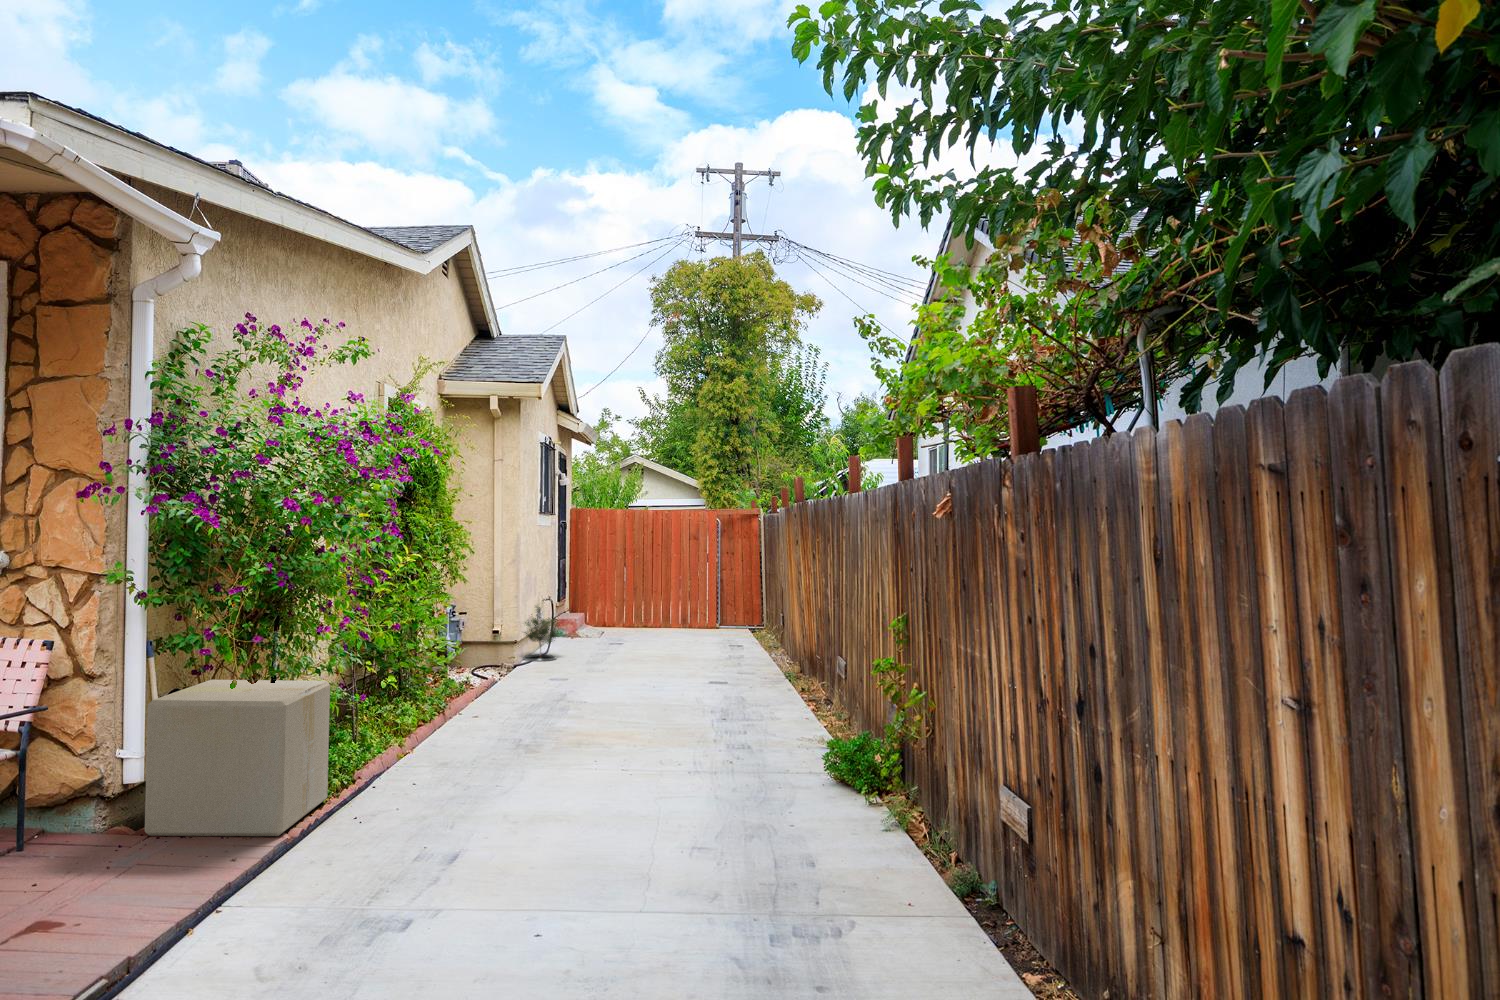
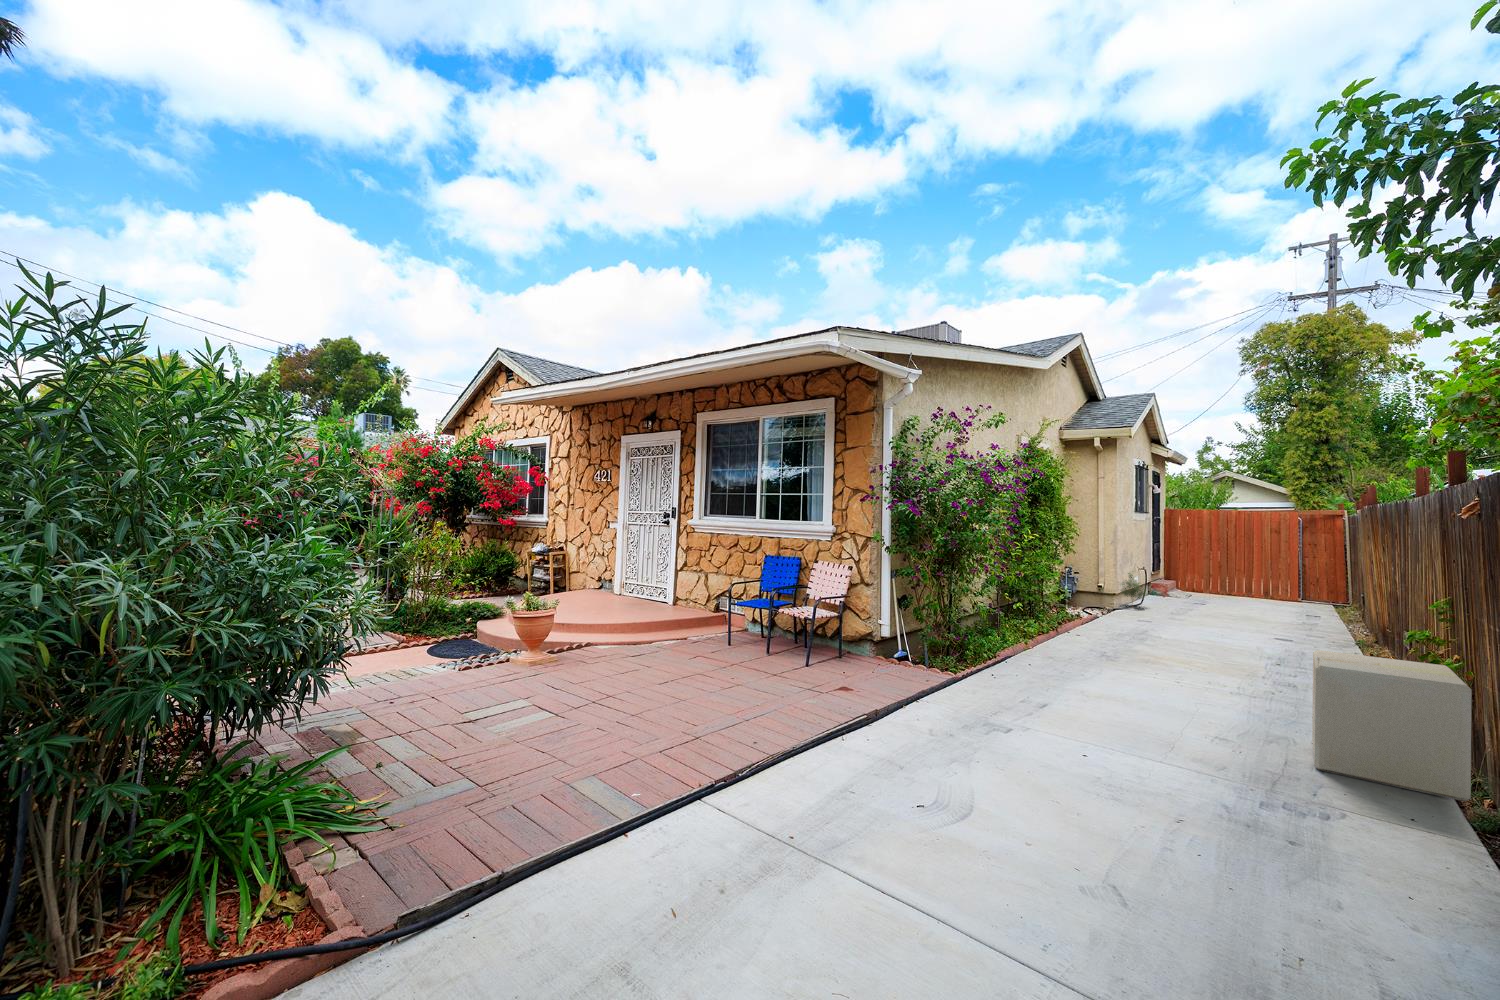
cardboard box: present [145,680,330,836] -> present [1312,650,1472,801]

